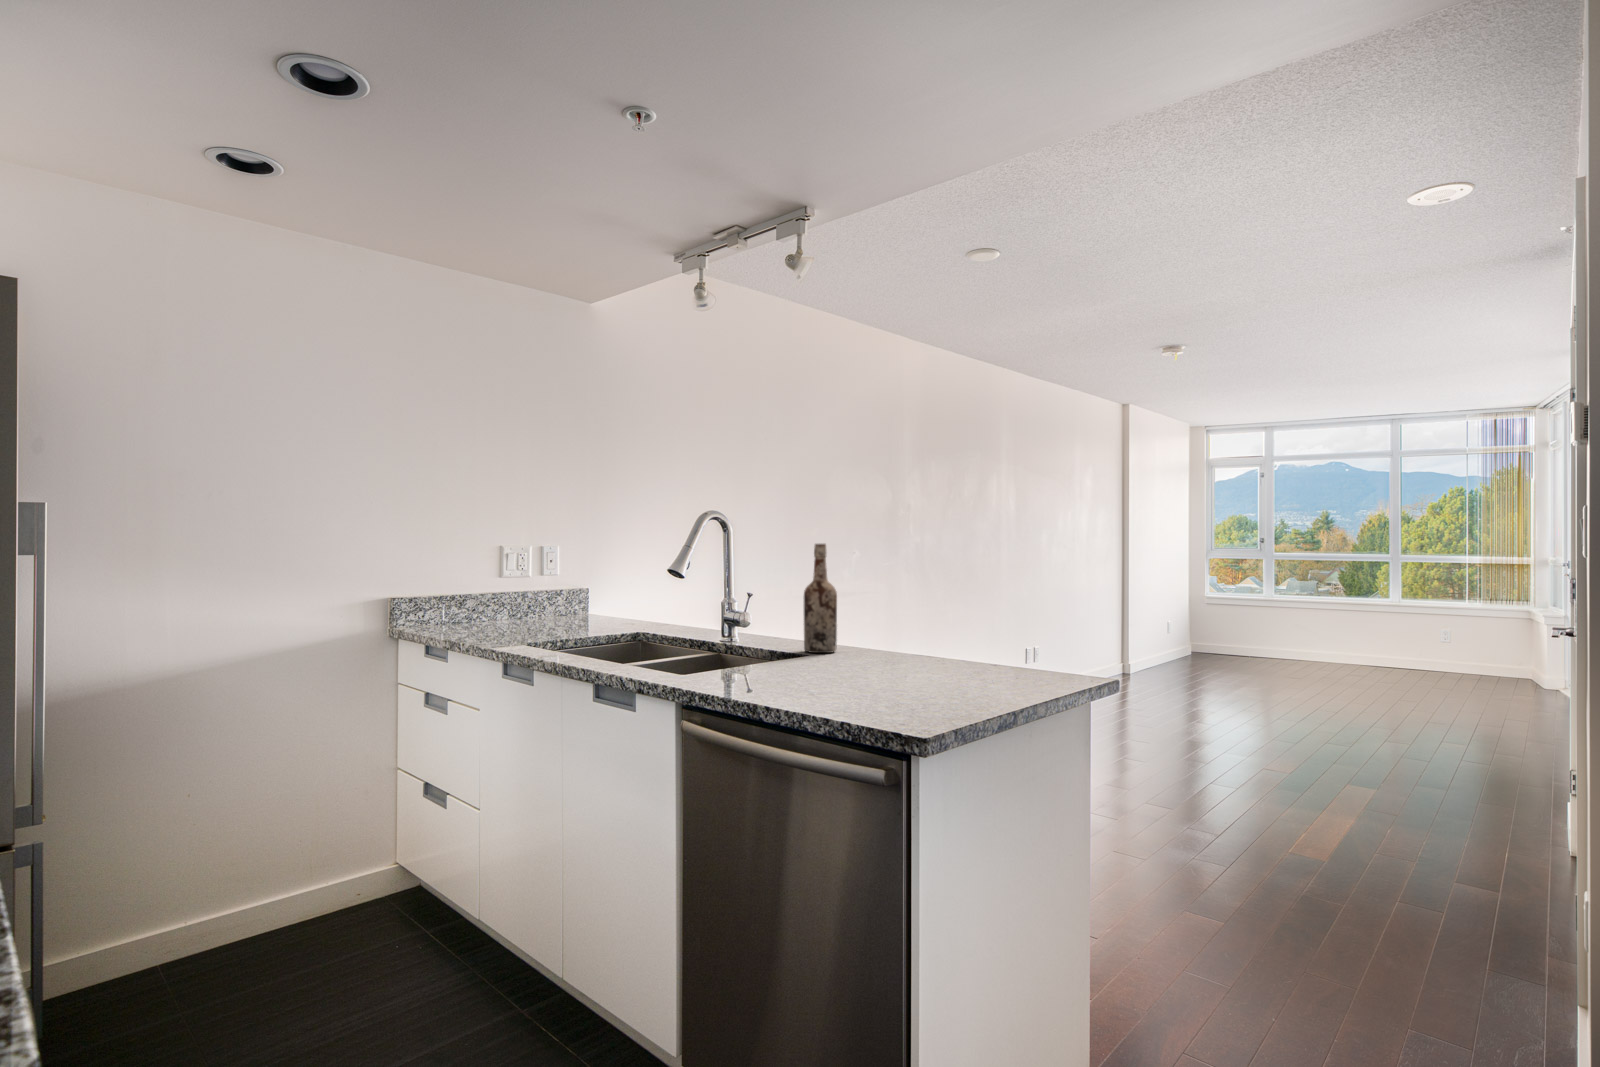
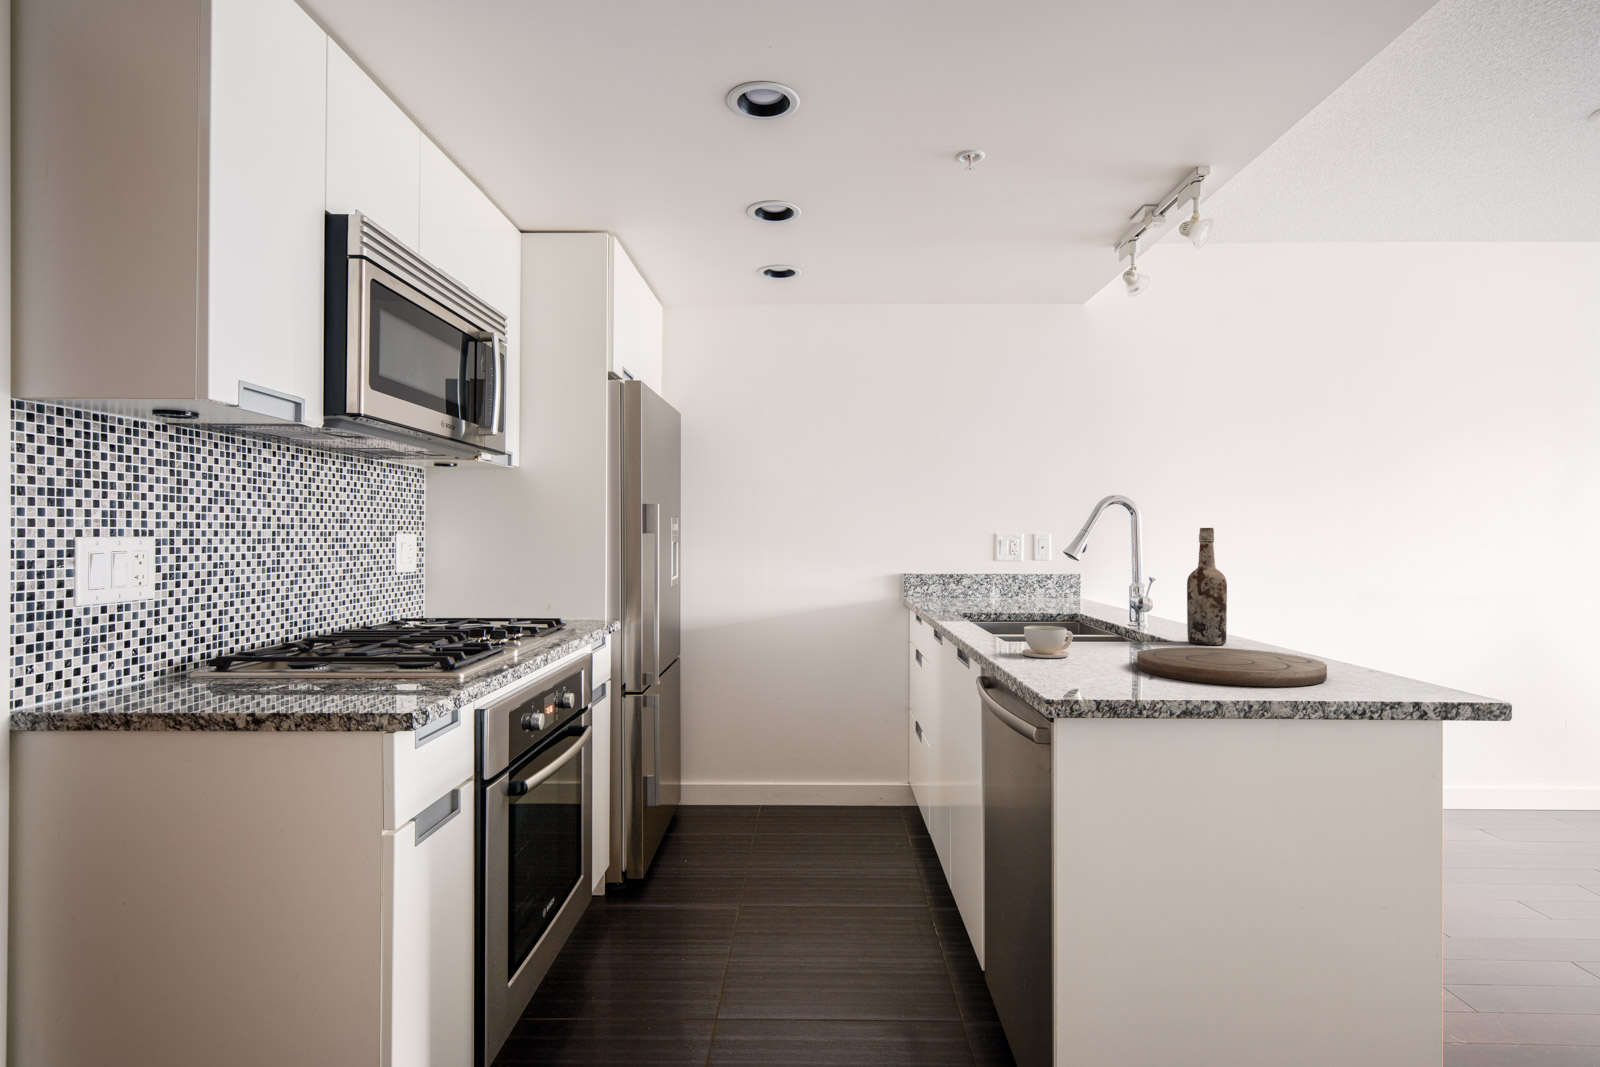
coffee cup: none [724,649,772,684] -> present [1022,626,1073,658]
cutting board: none [840,654,995,689] -> present [1137,647,1327,687]

